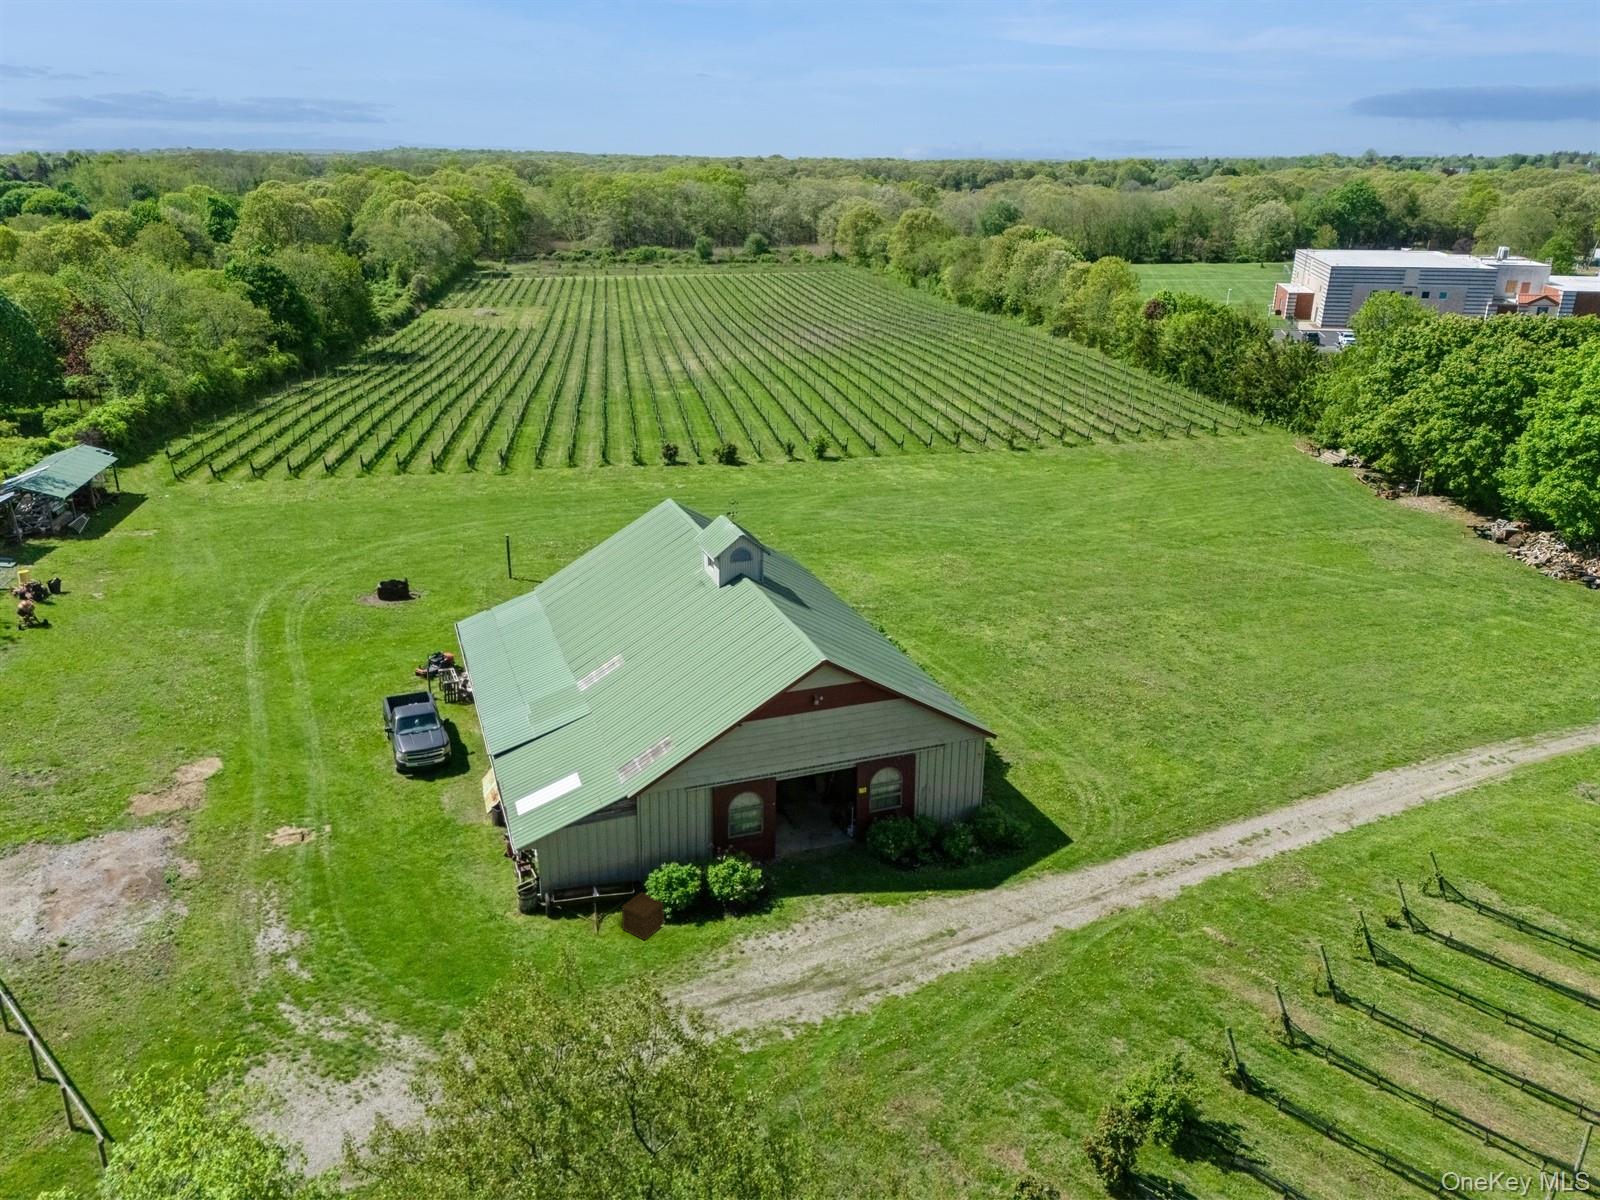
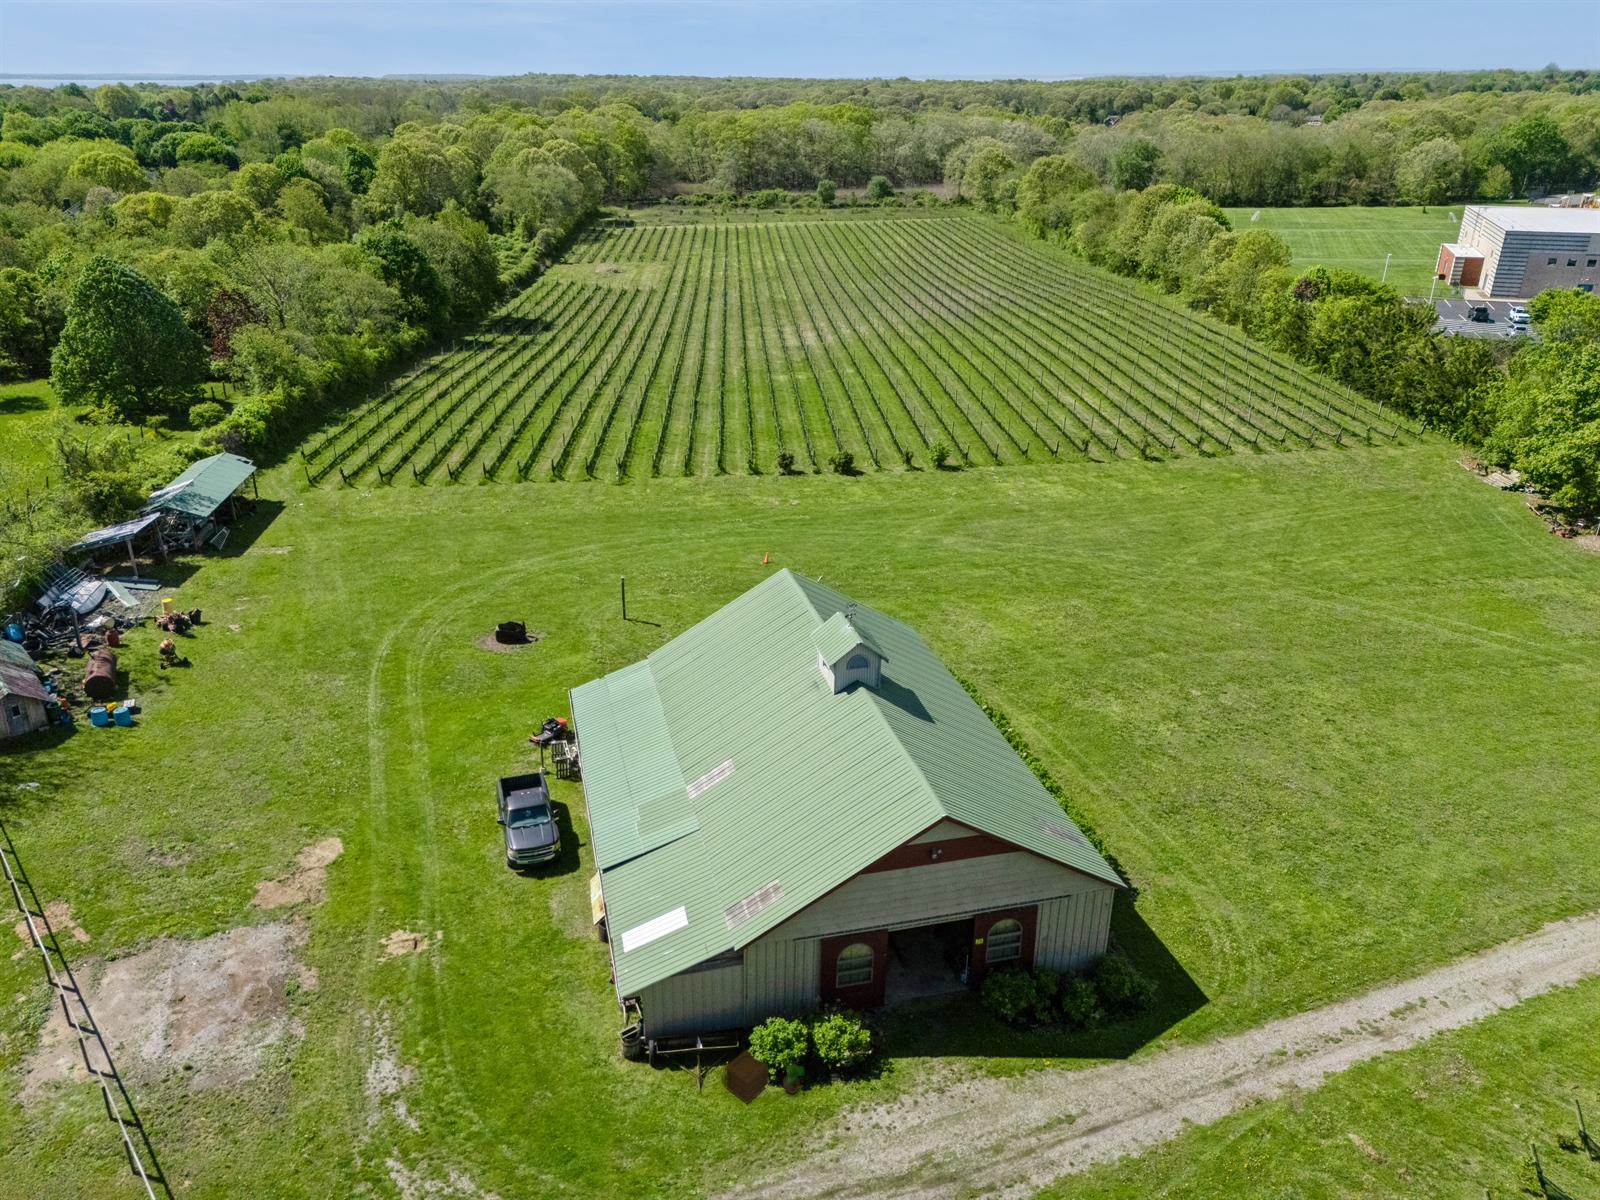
potted tree: none [678,898,700,929] -> present [783,1065,803,1093]

